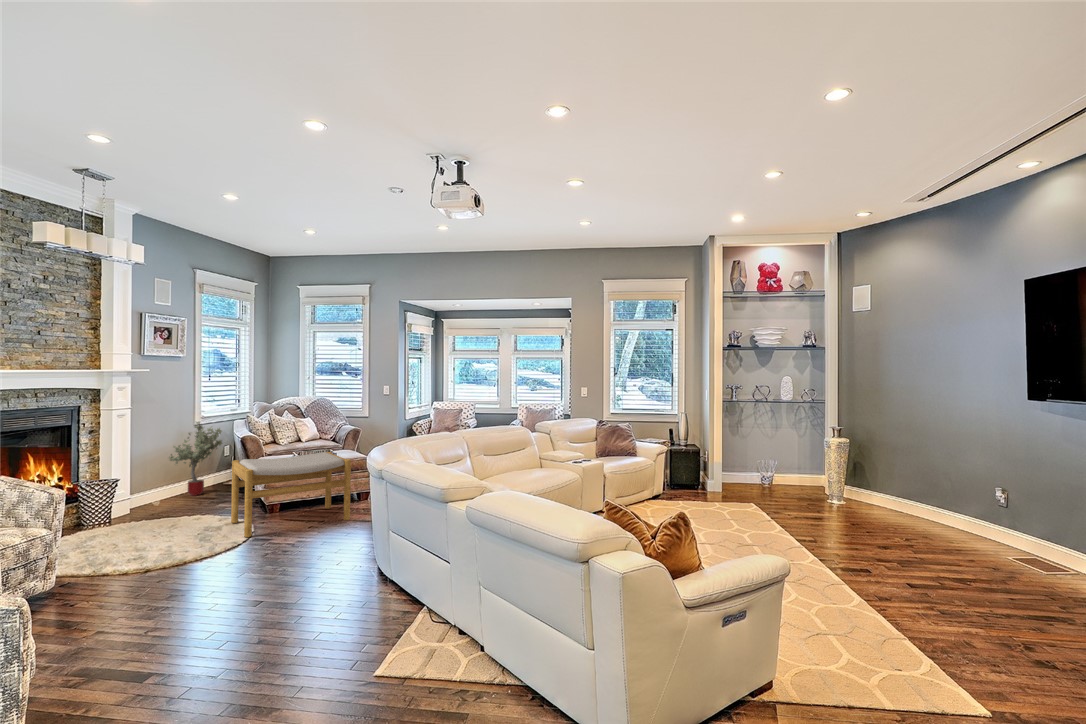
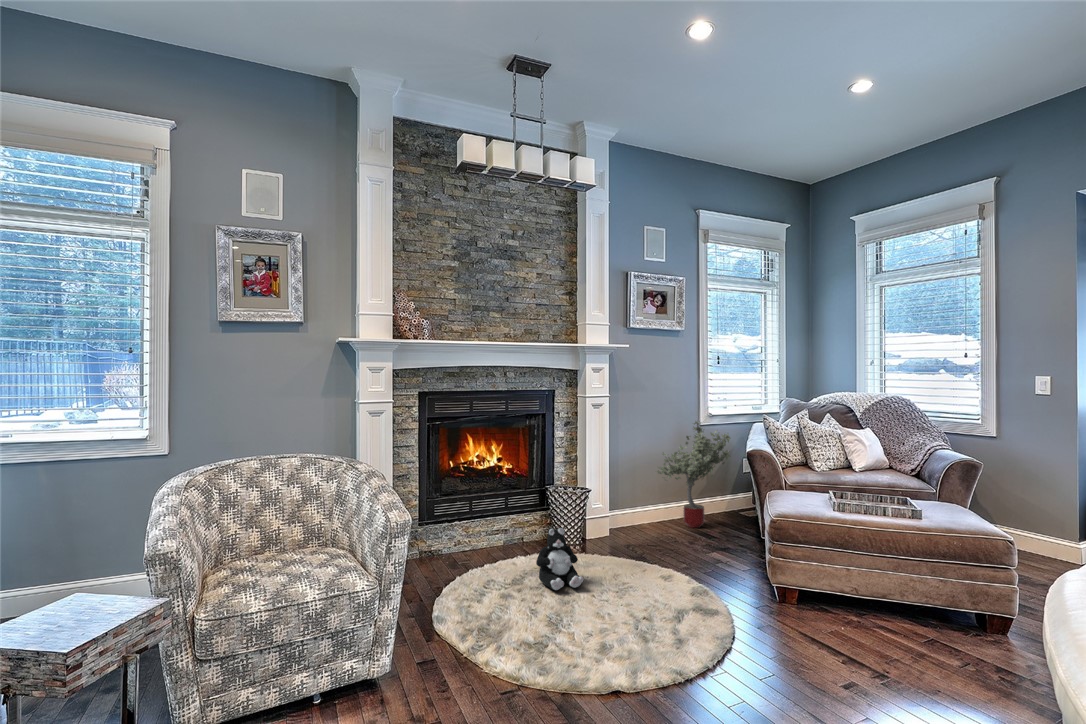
footstool: present [231,452,351,537] -> none [706,492,949,685]
plush toy: none [104,501,146,542] -> present [536,527,584,590]

